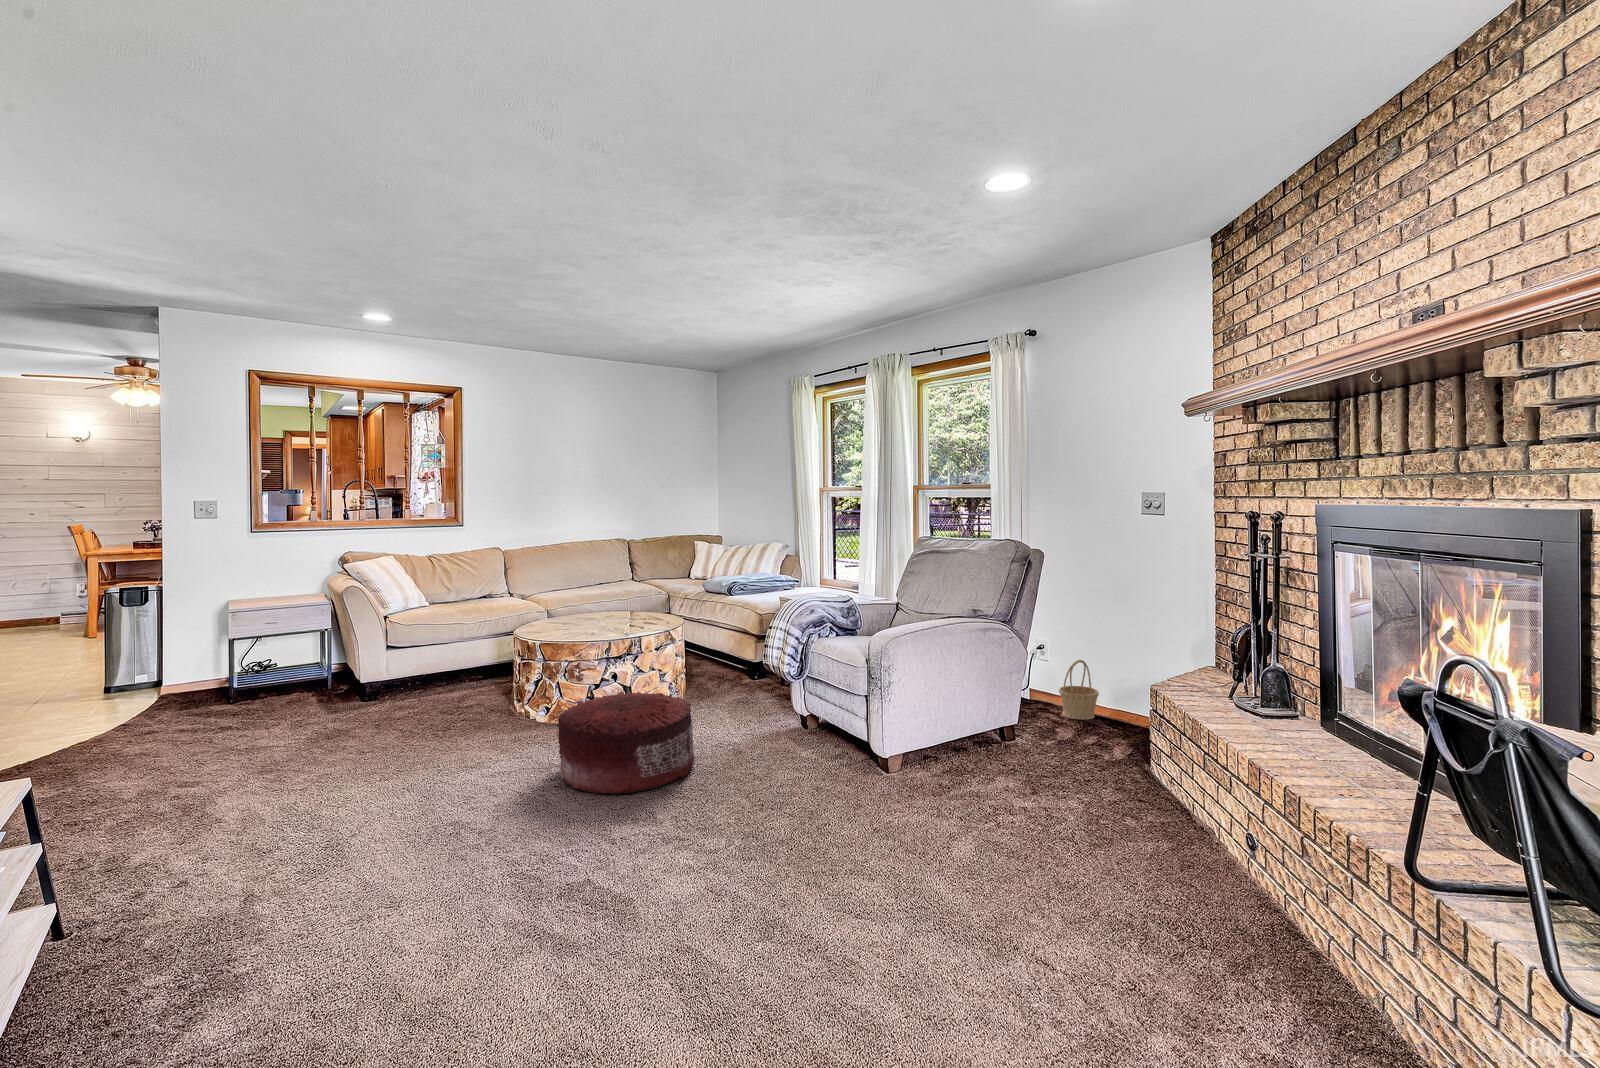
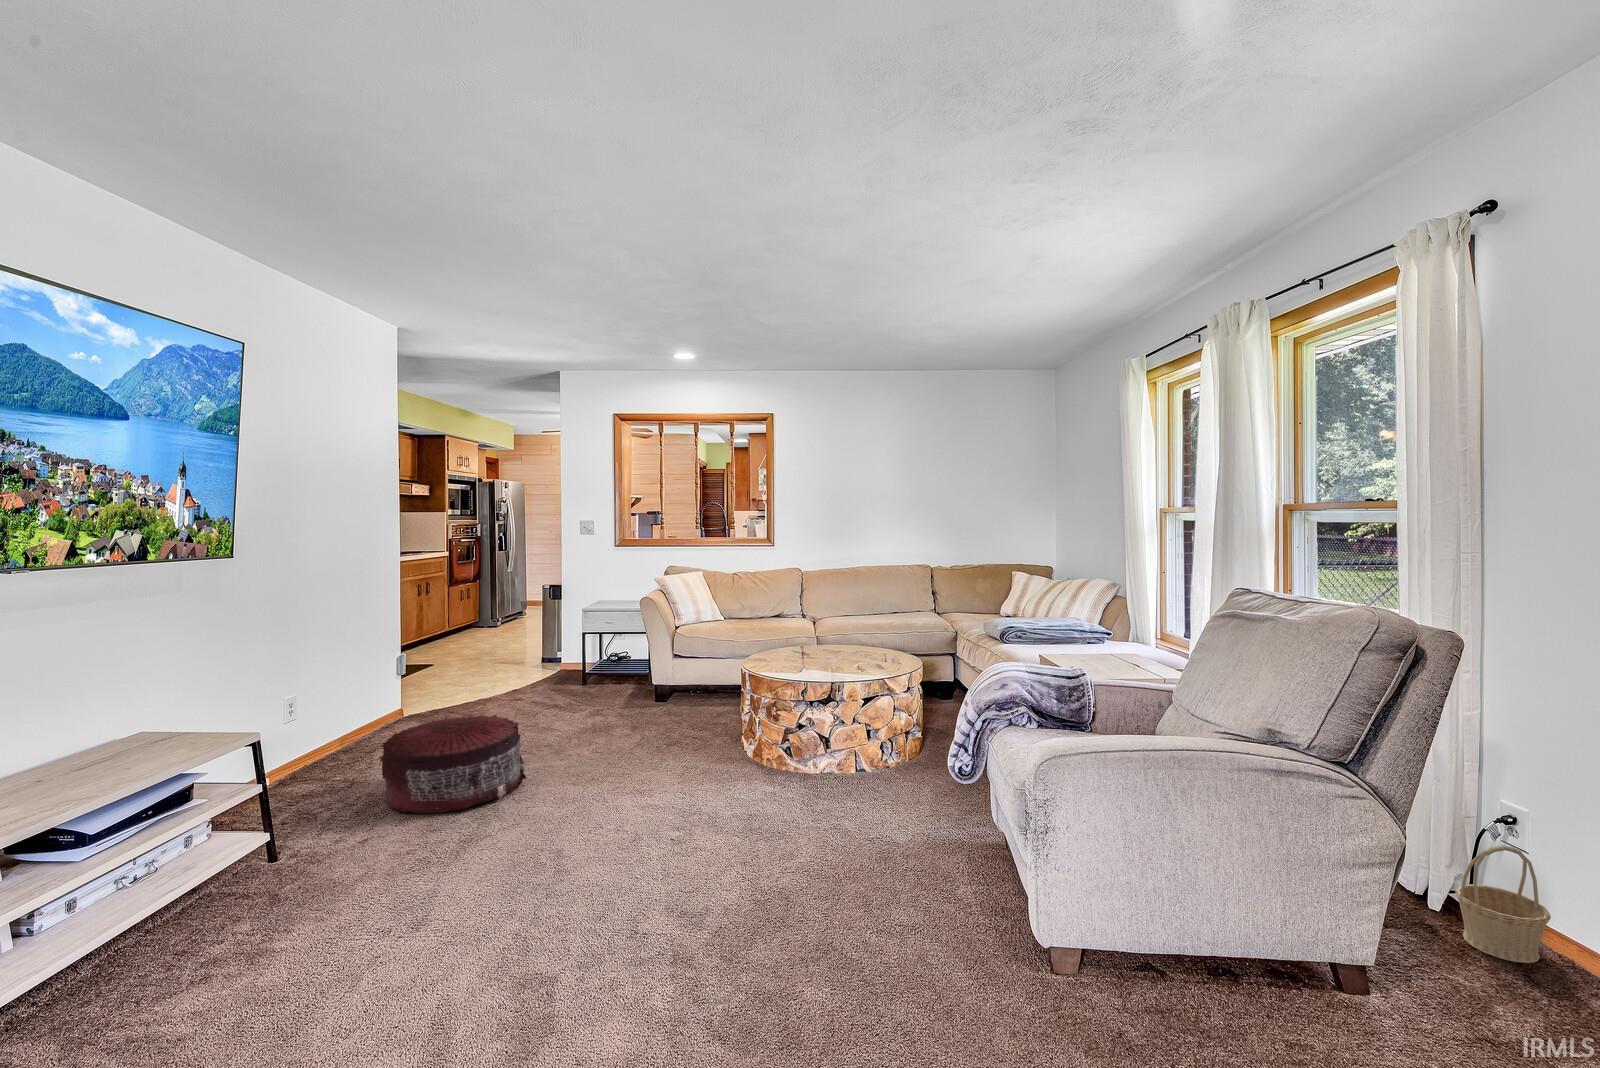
pouf: present [558,692,695,794] -> present [380,715,526,813]

